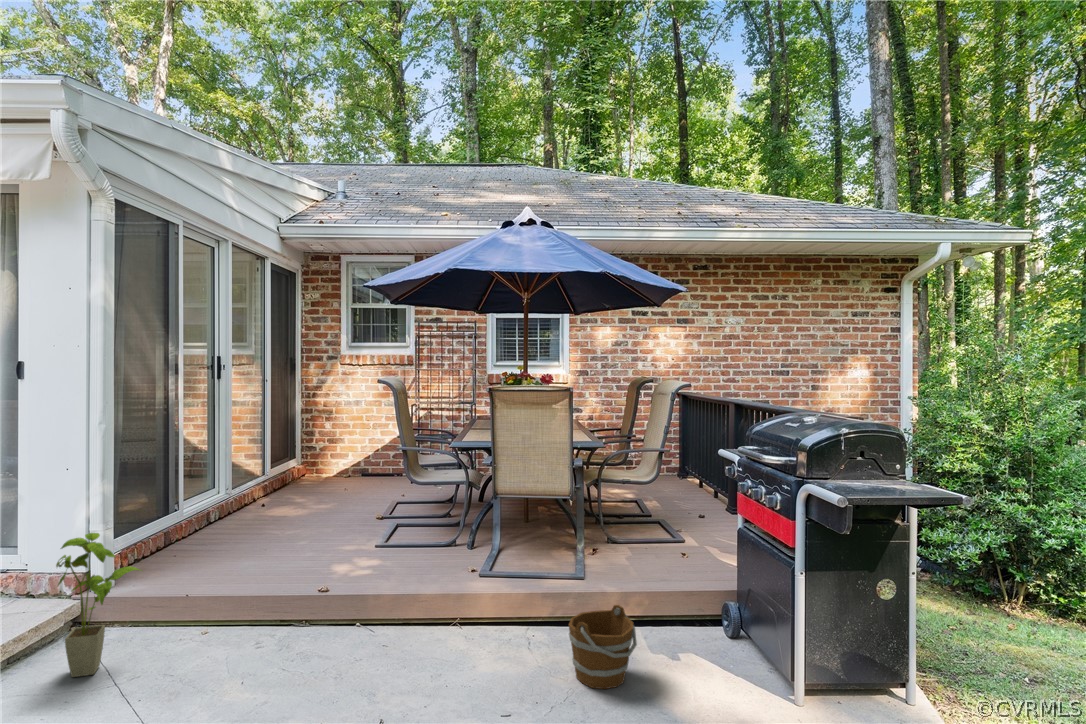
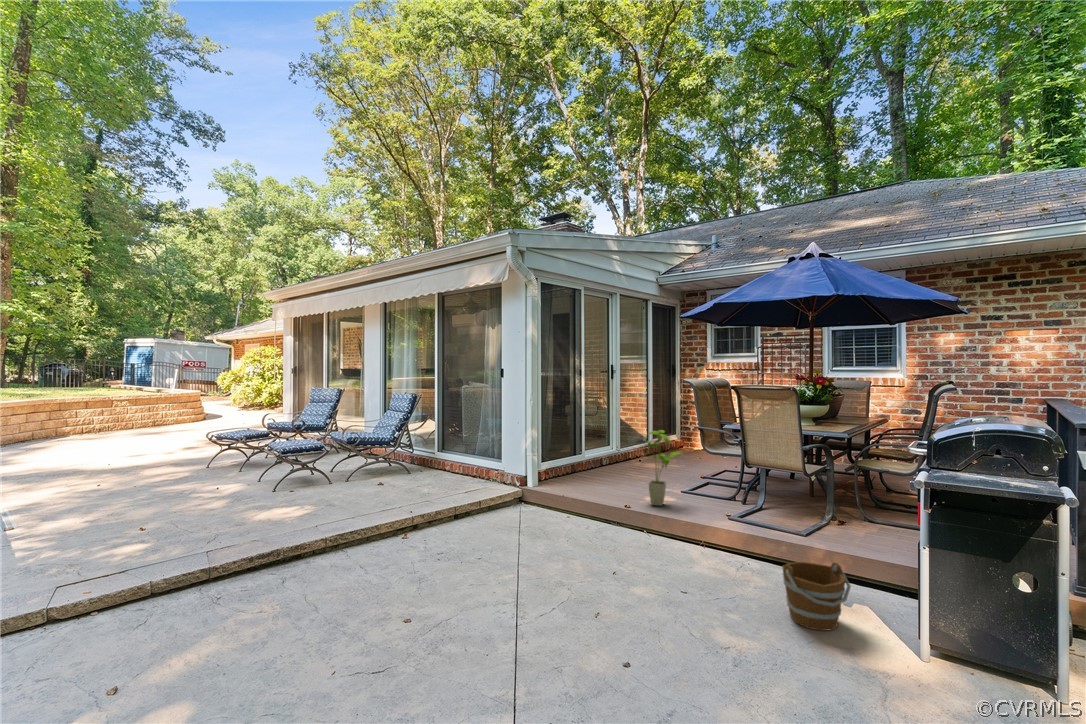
house plant: present [56,533,141,677] -> present [645,430,681,506]

